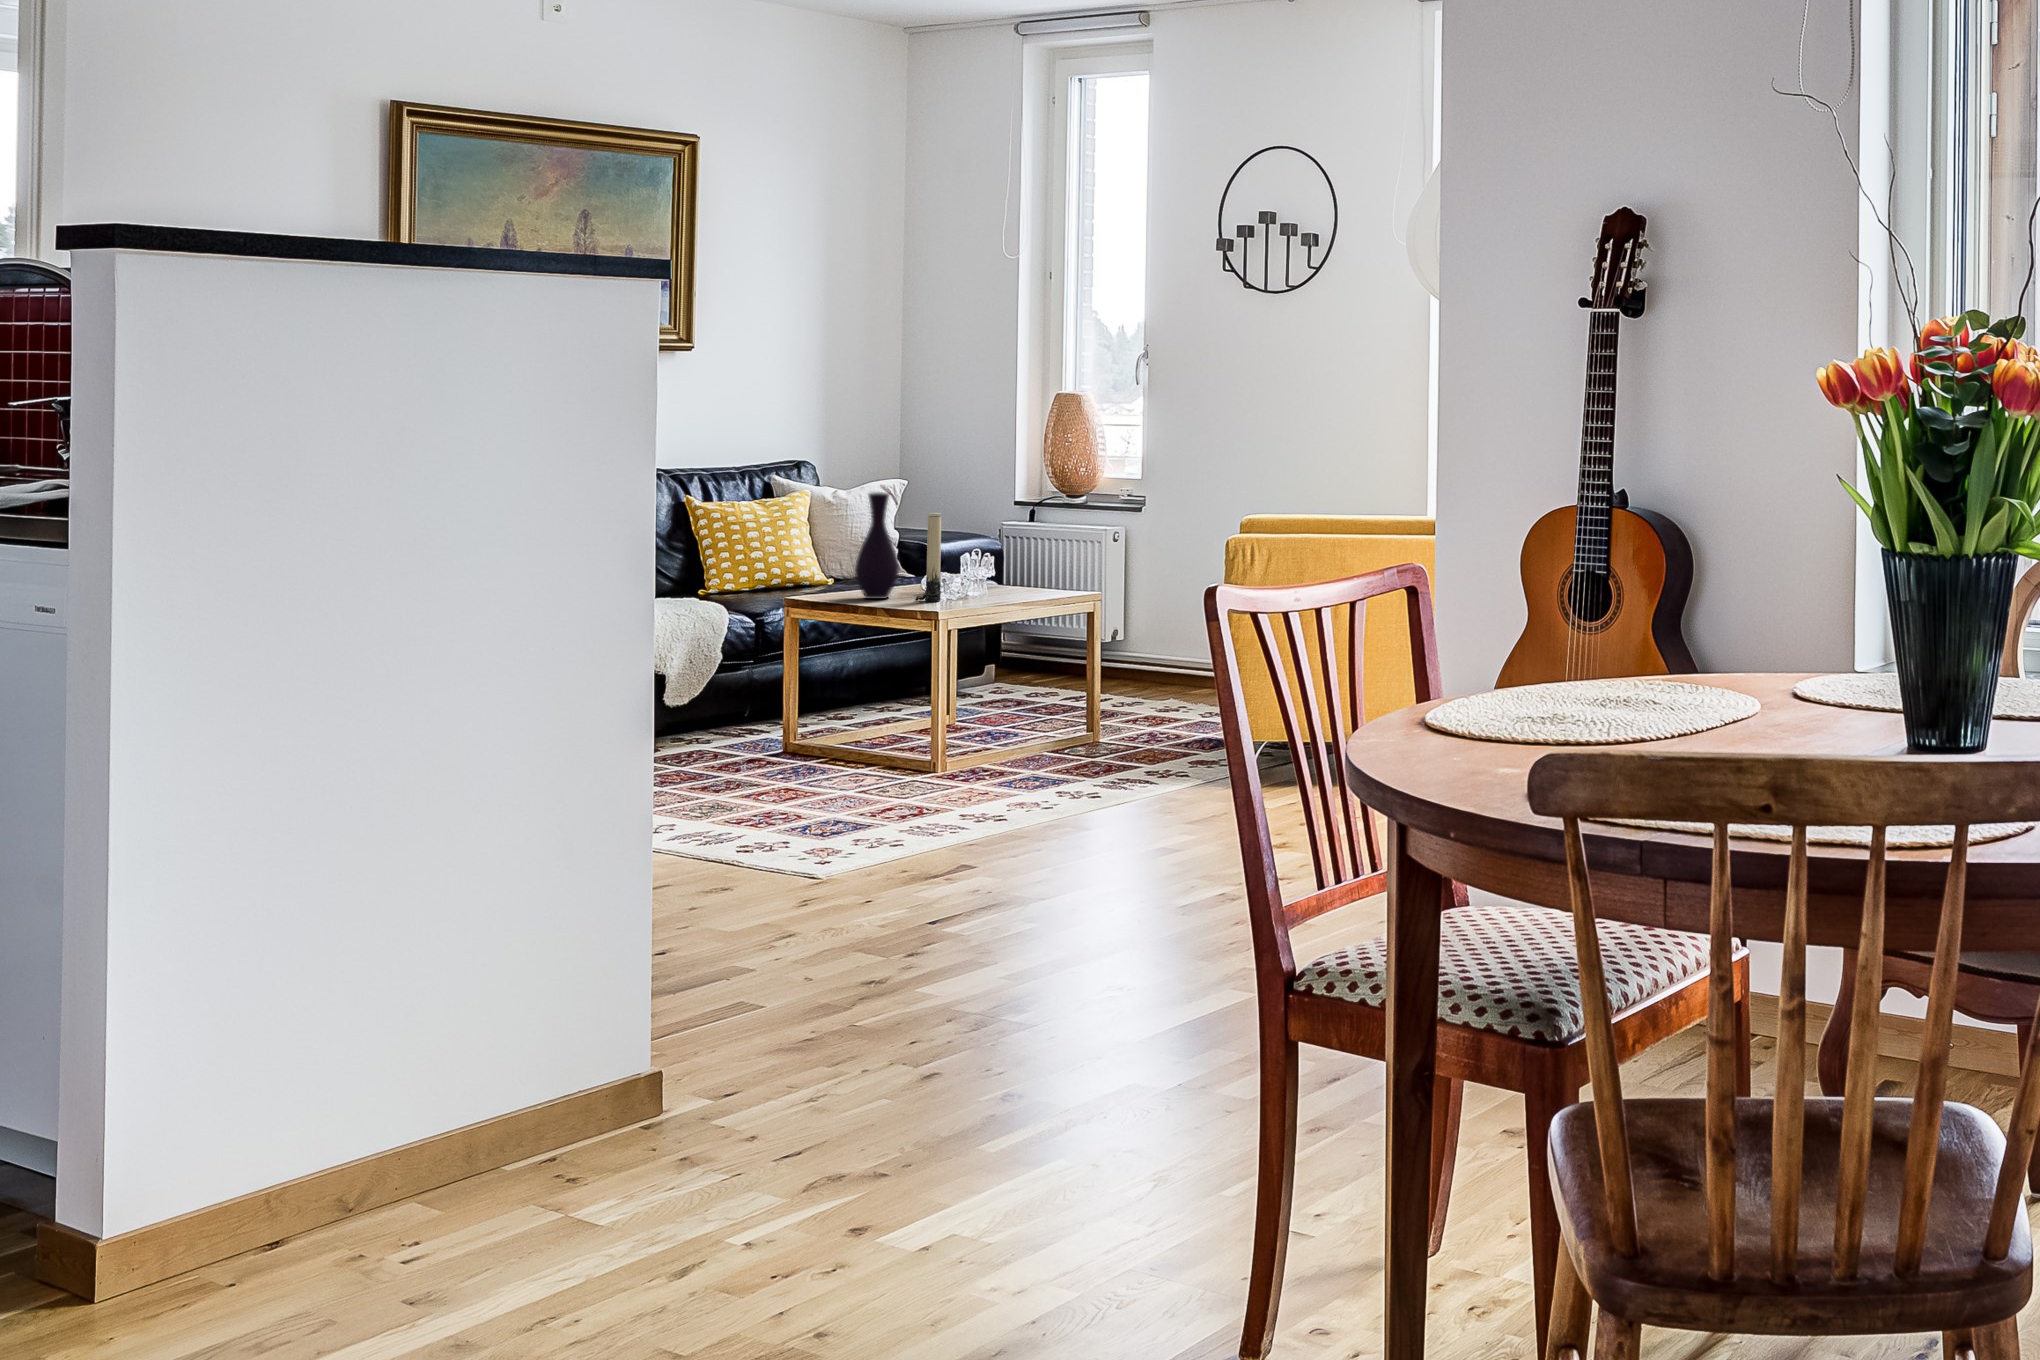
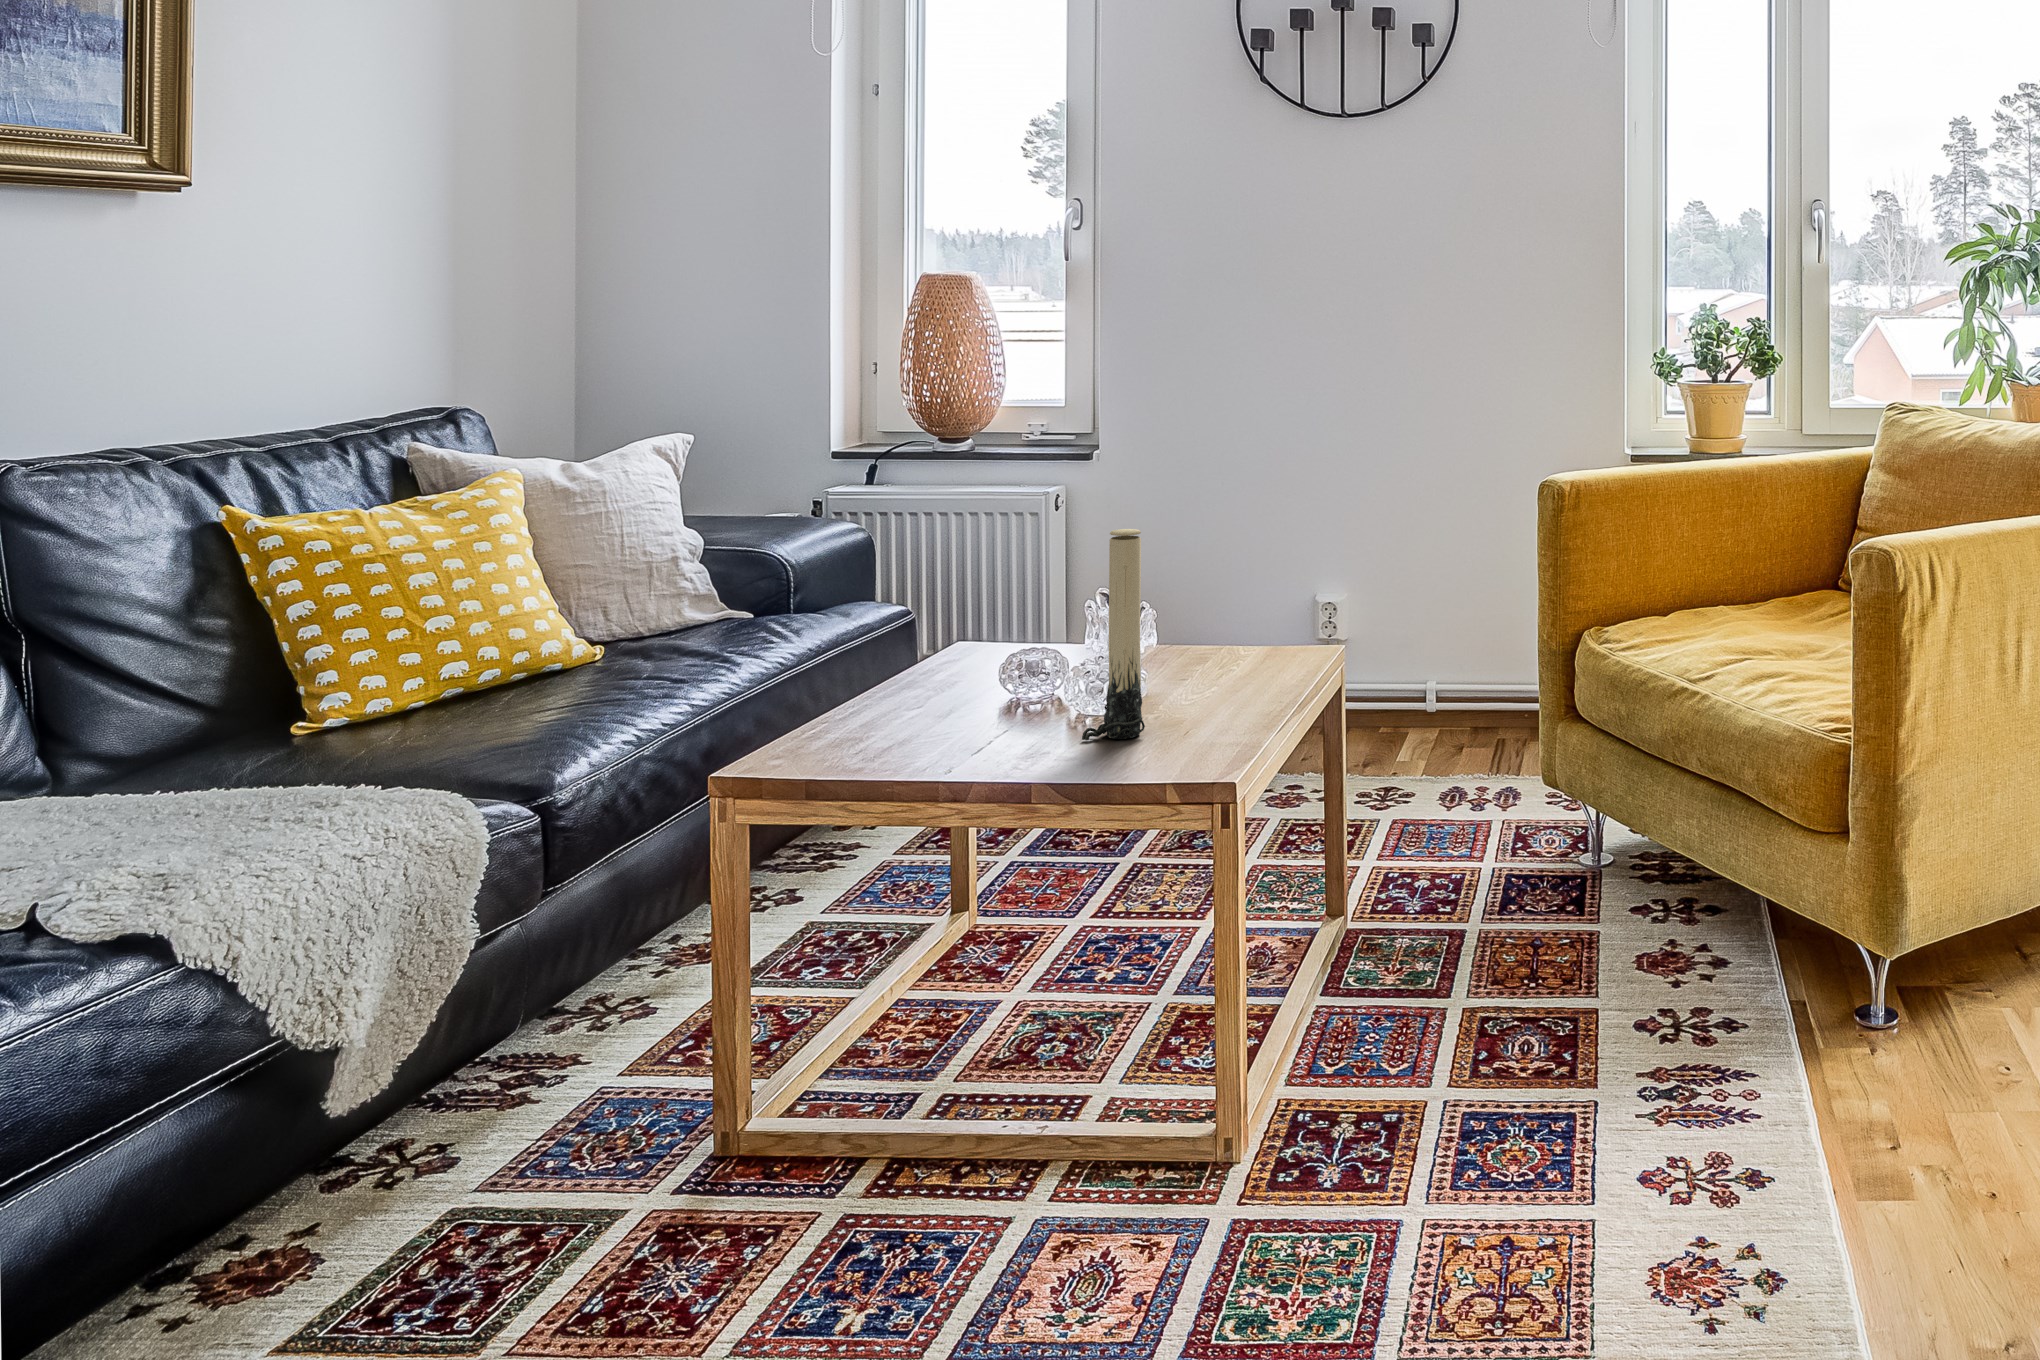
vase: present [855,492,899,599] -> none [915,489,1025,752]

